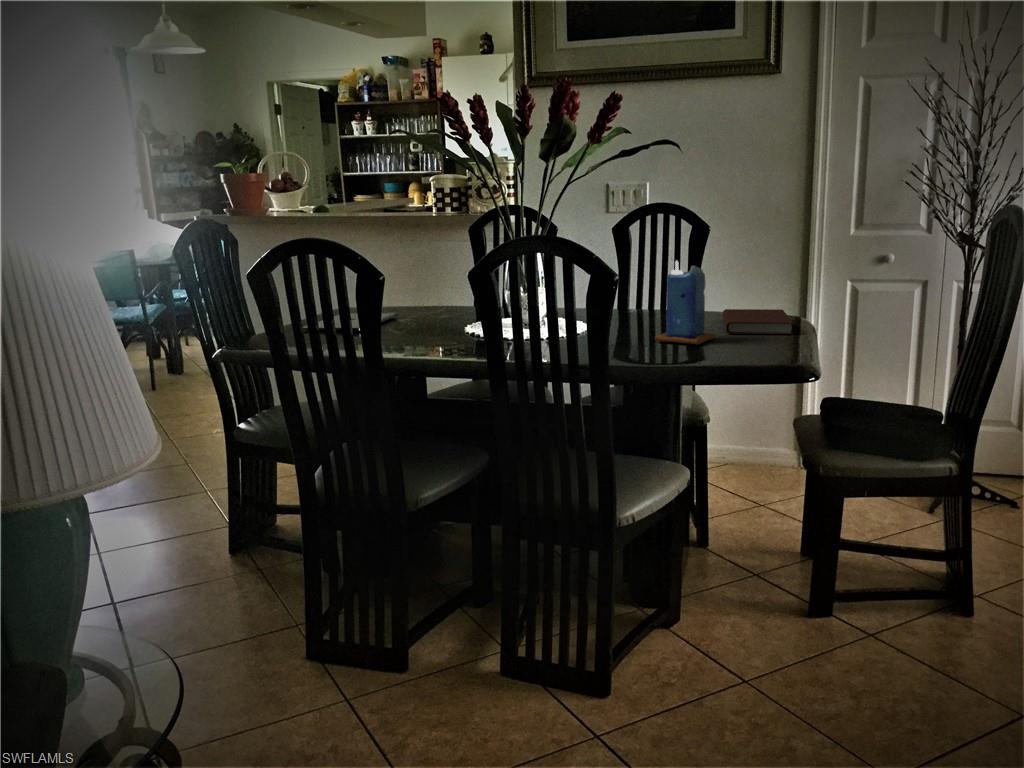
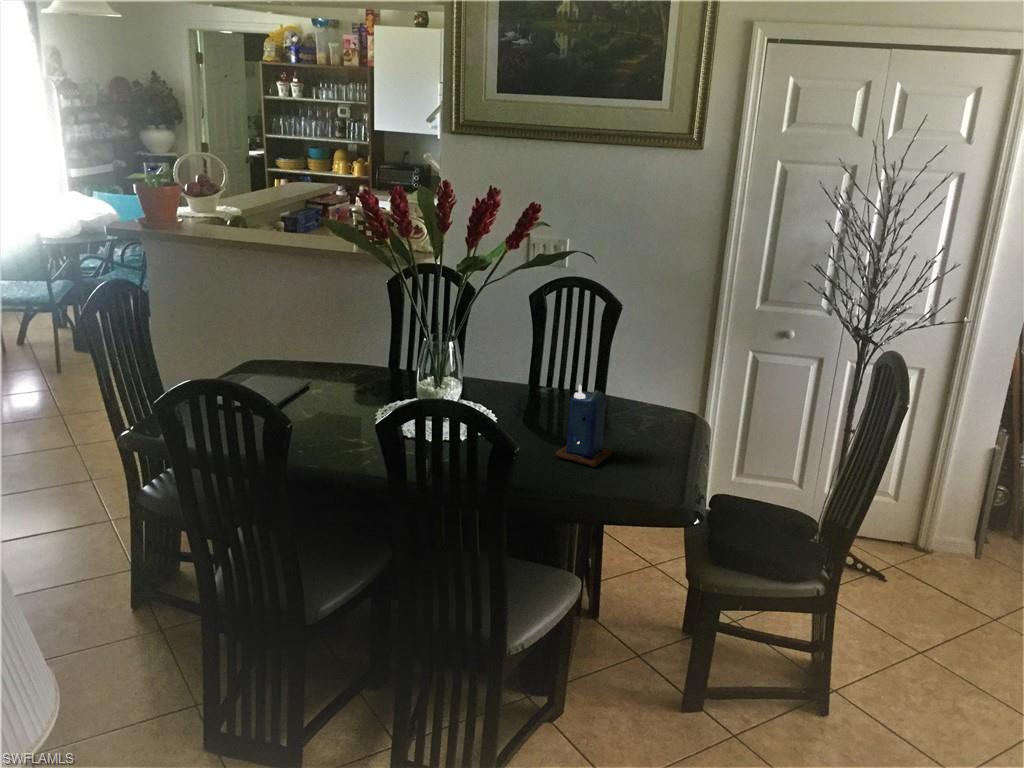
book: present [723,309,793,334] -> none [624,407,686,452]

